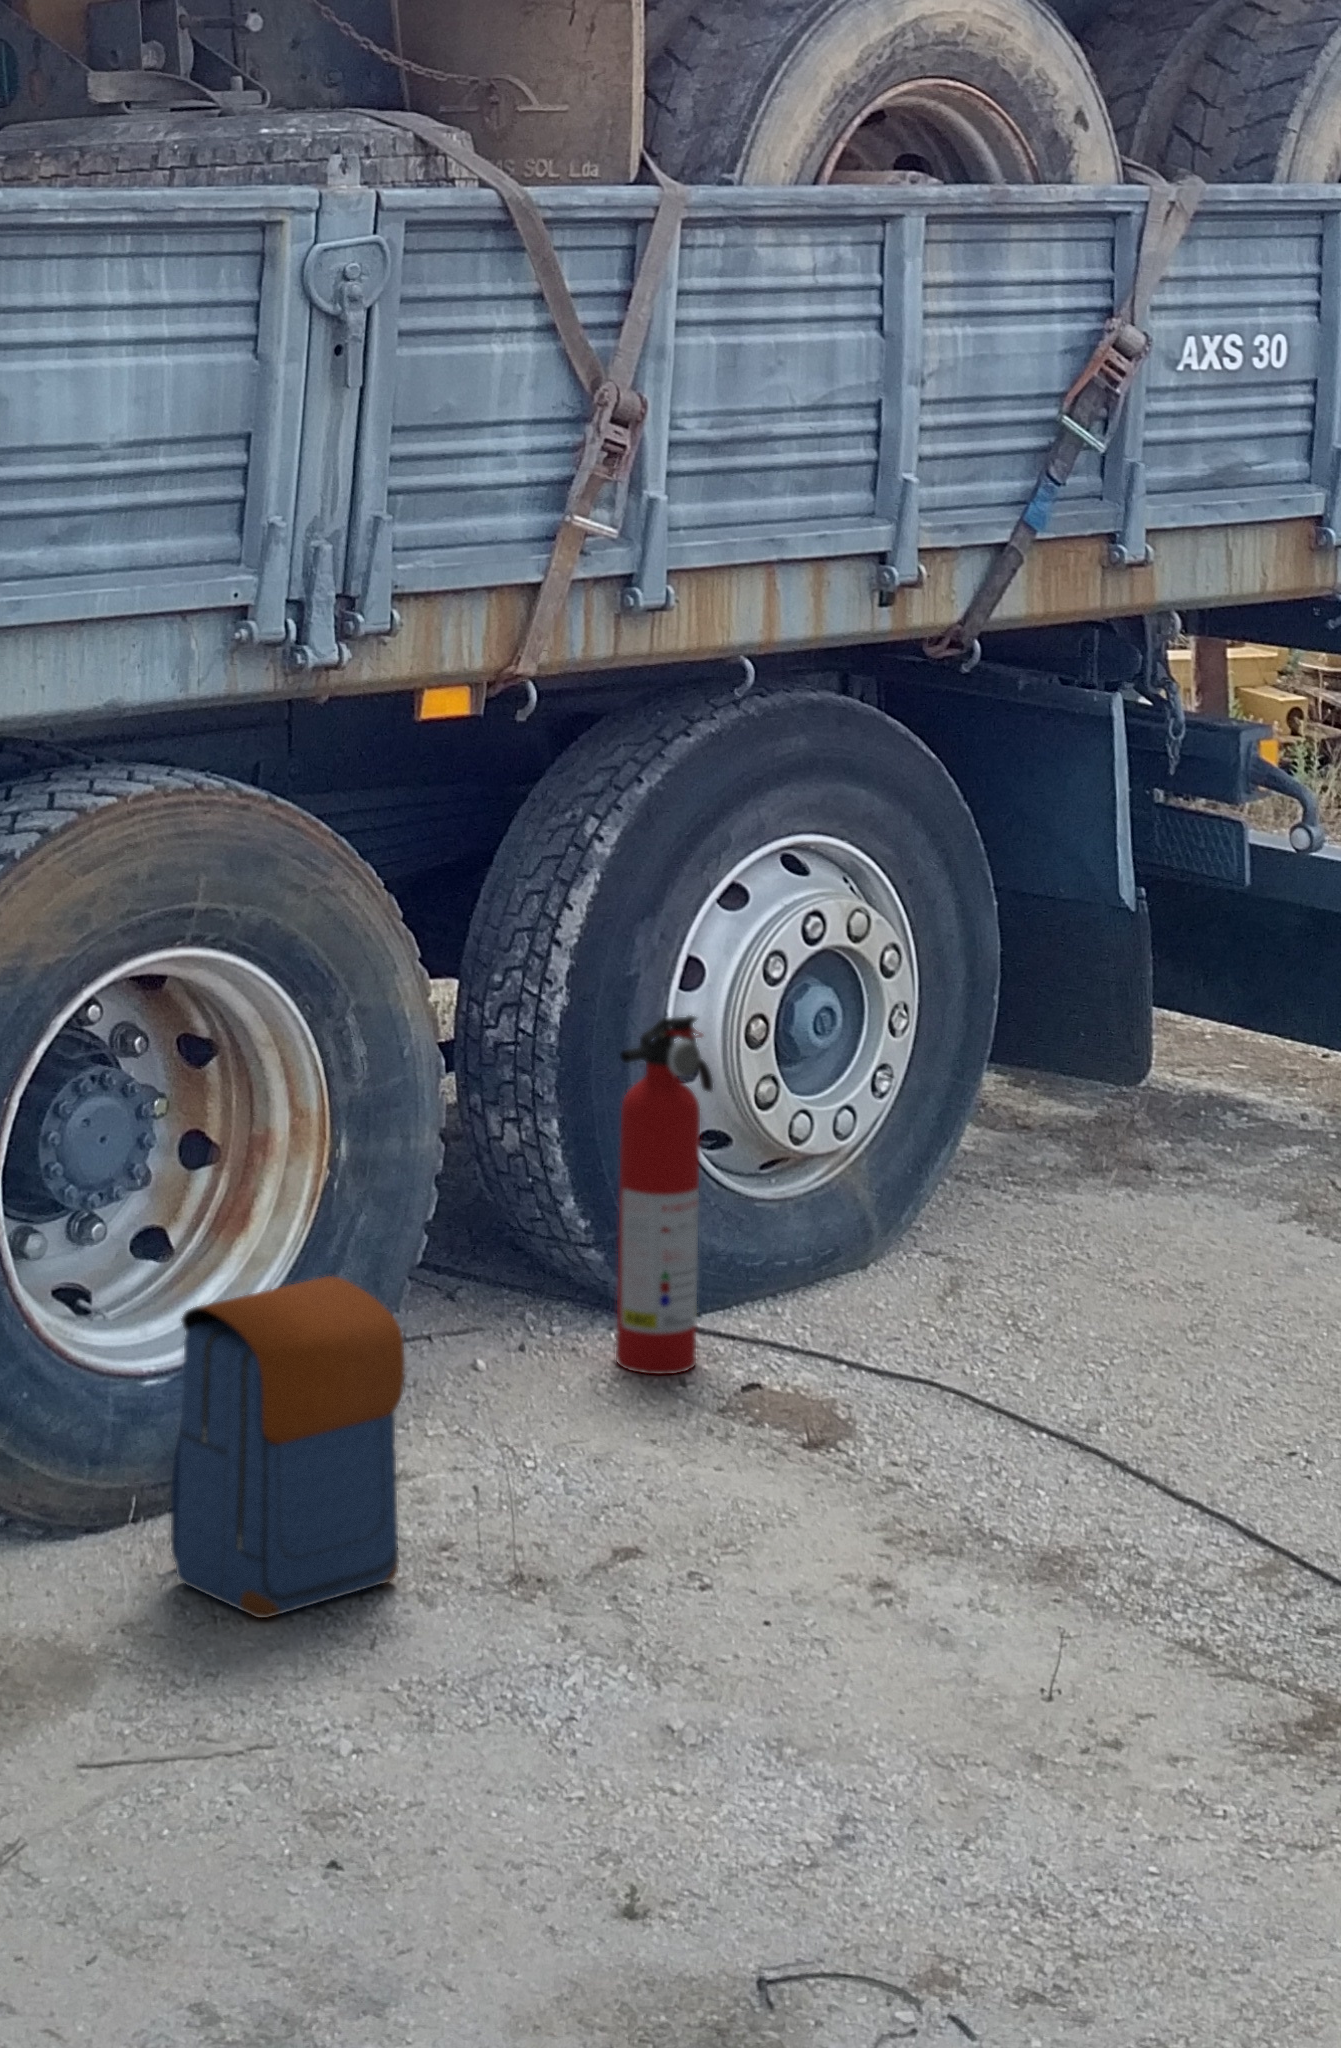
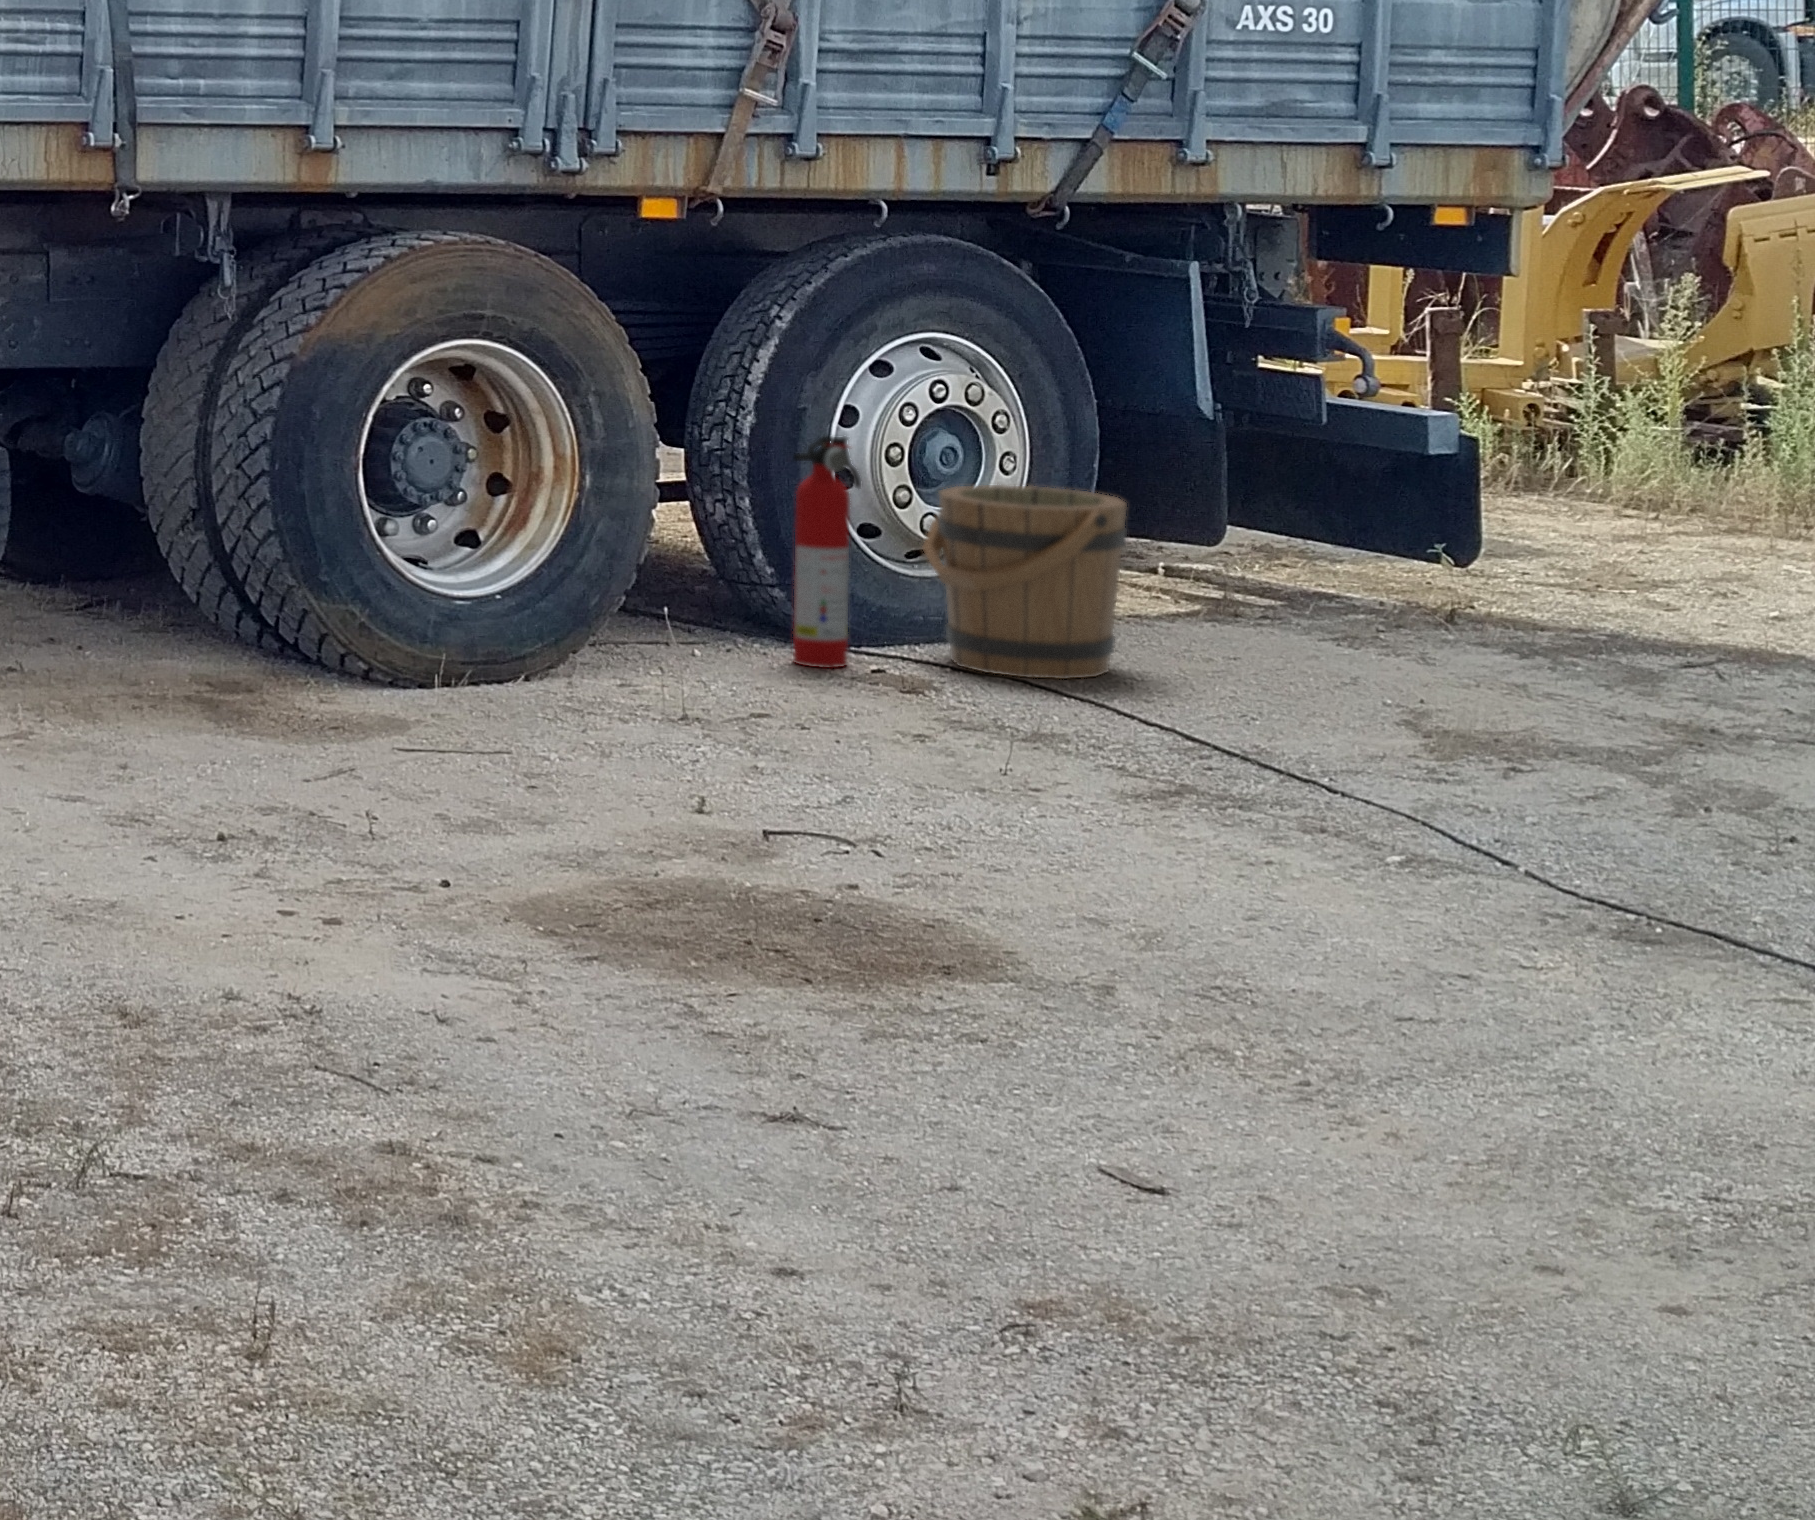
bucket: none [789,1052,1082,1366] -> present [923,485,1127,679]
backpack: present [171,1276,405,1618] -> none [466,537,609,724]

